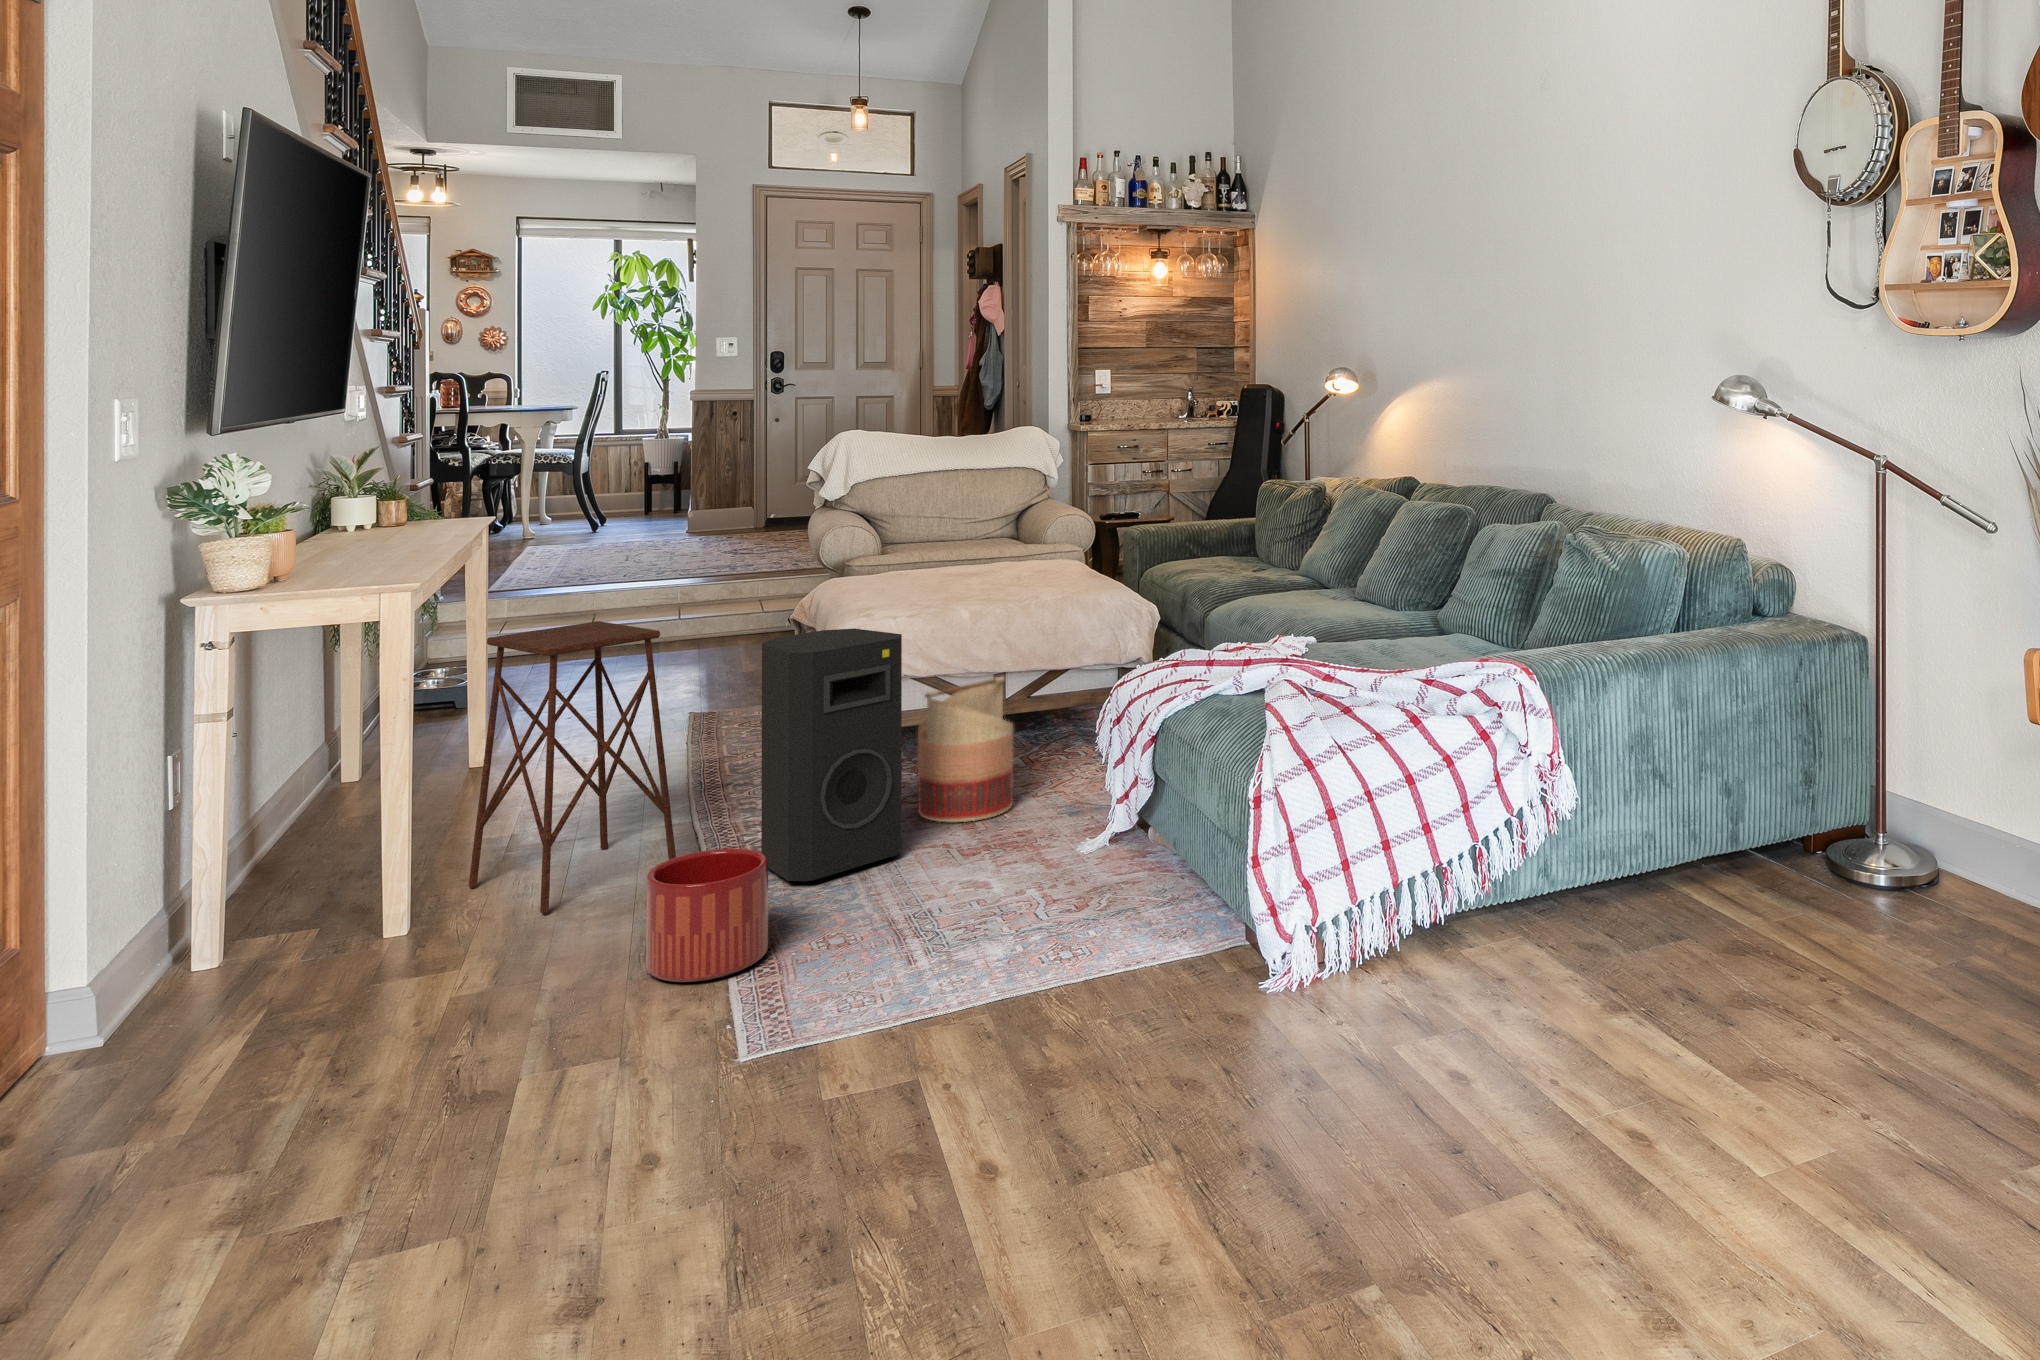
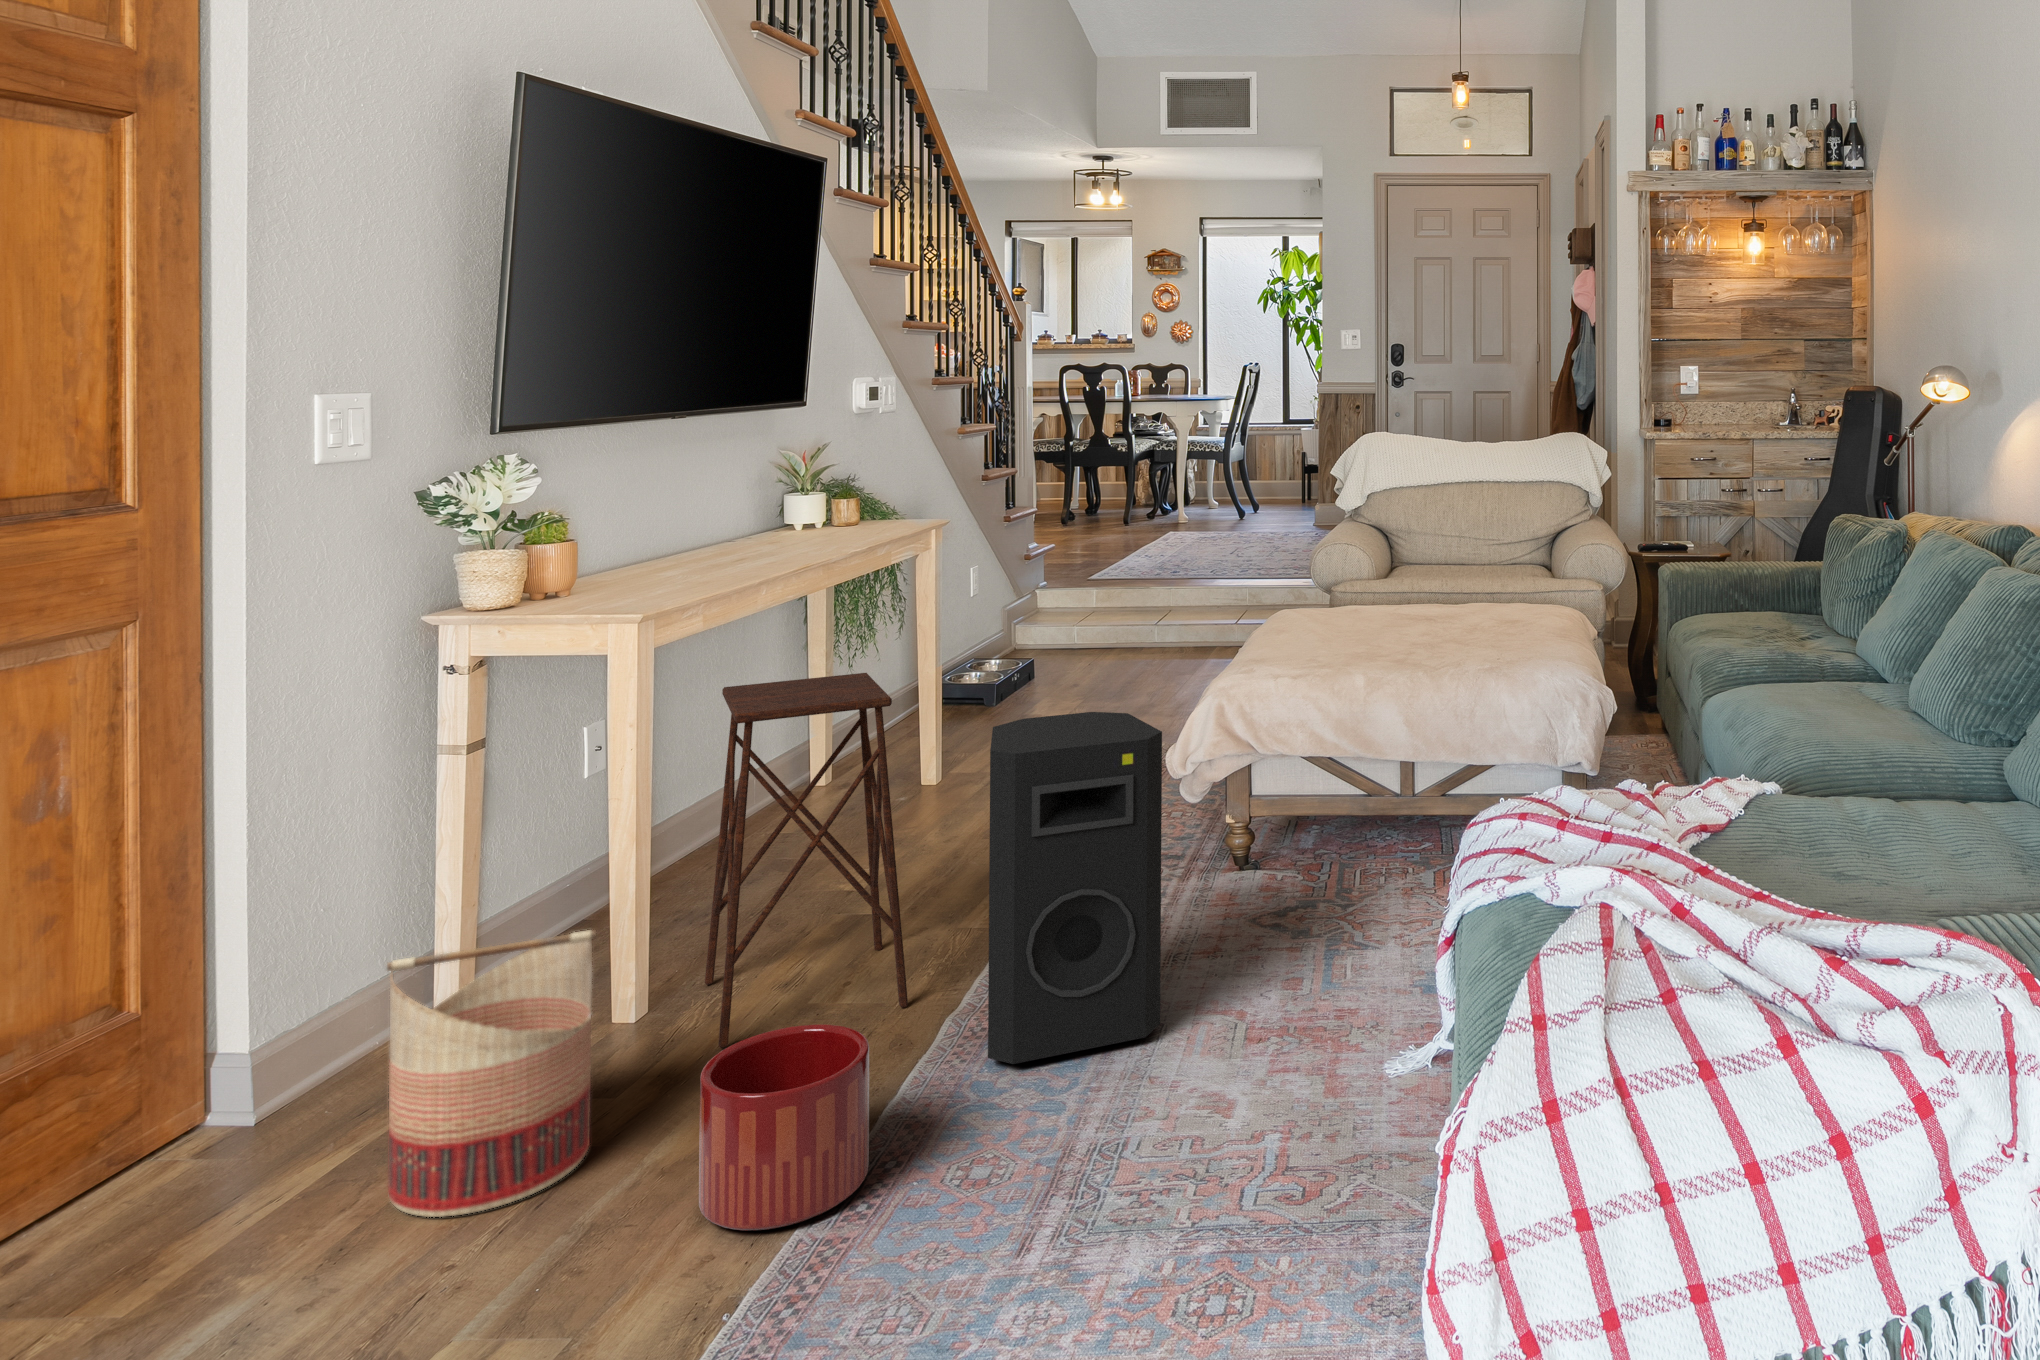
basket: present [918,676,1013,822] -> present [387,930,596,1217]

